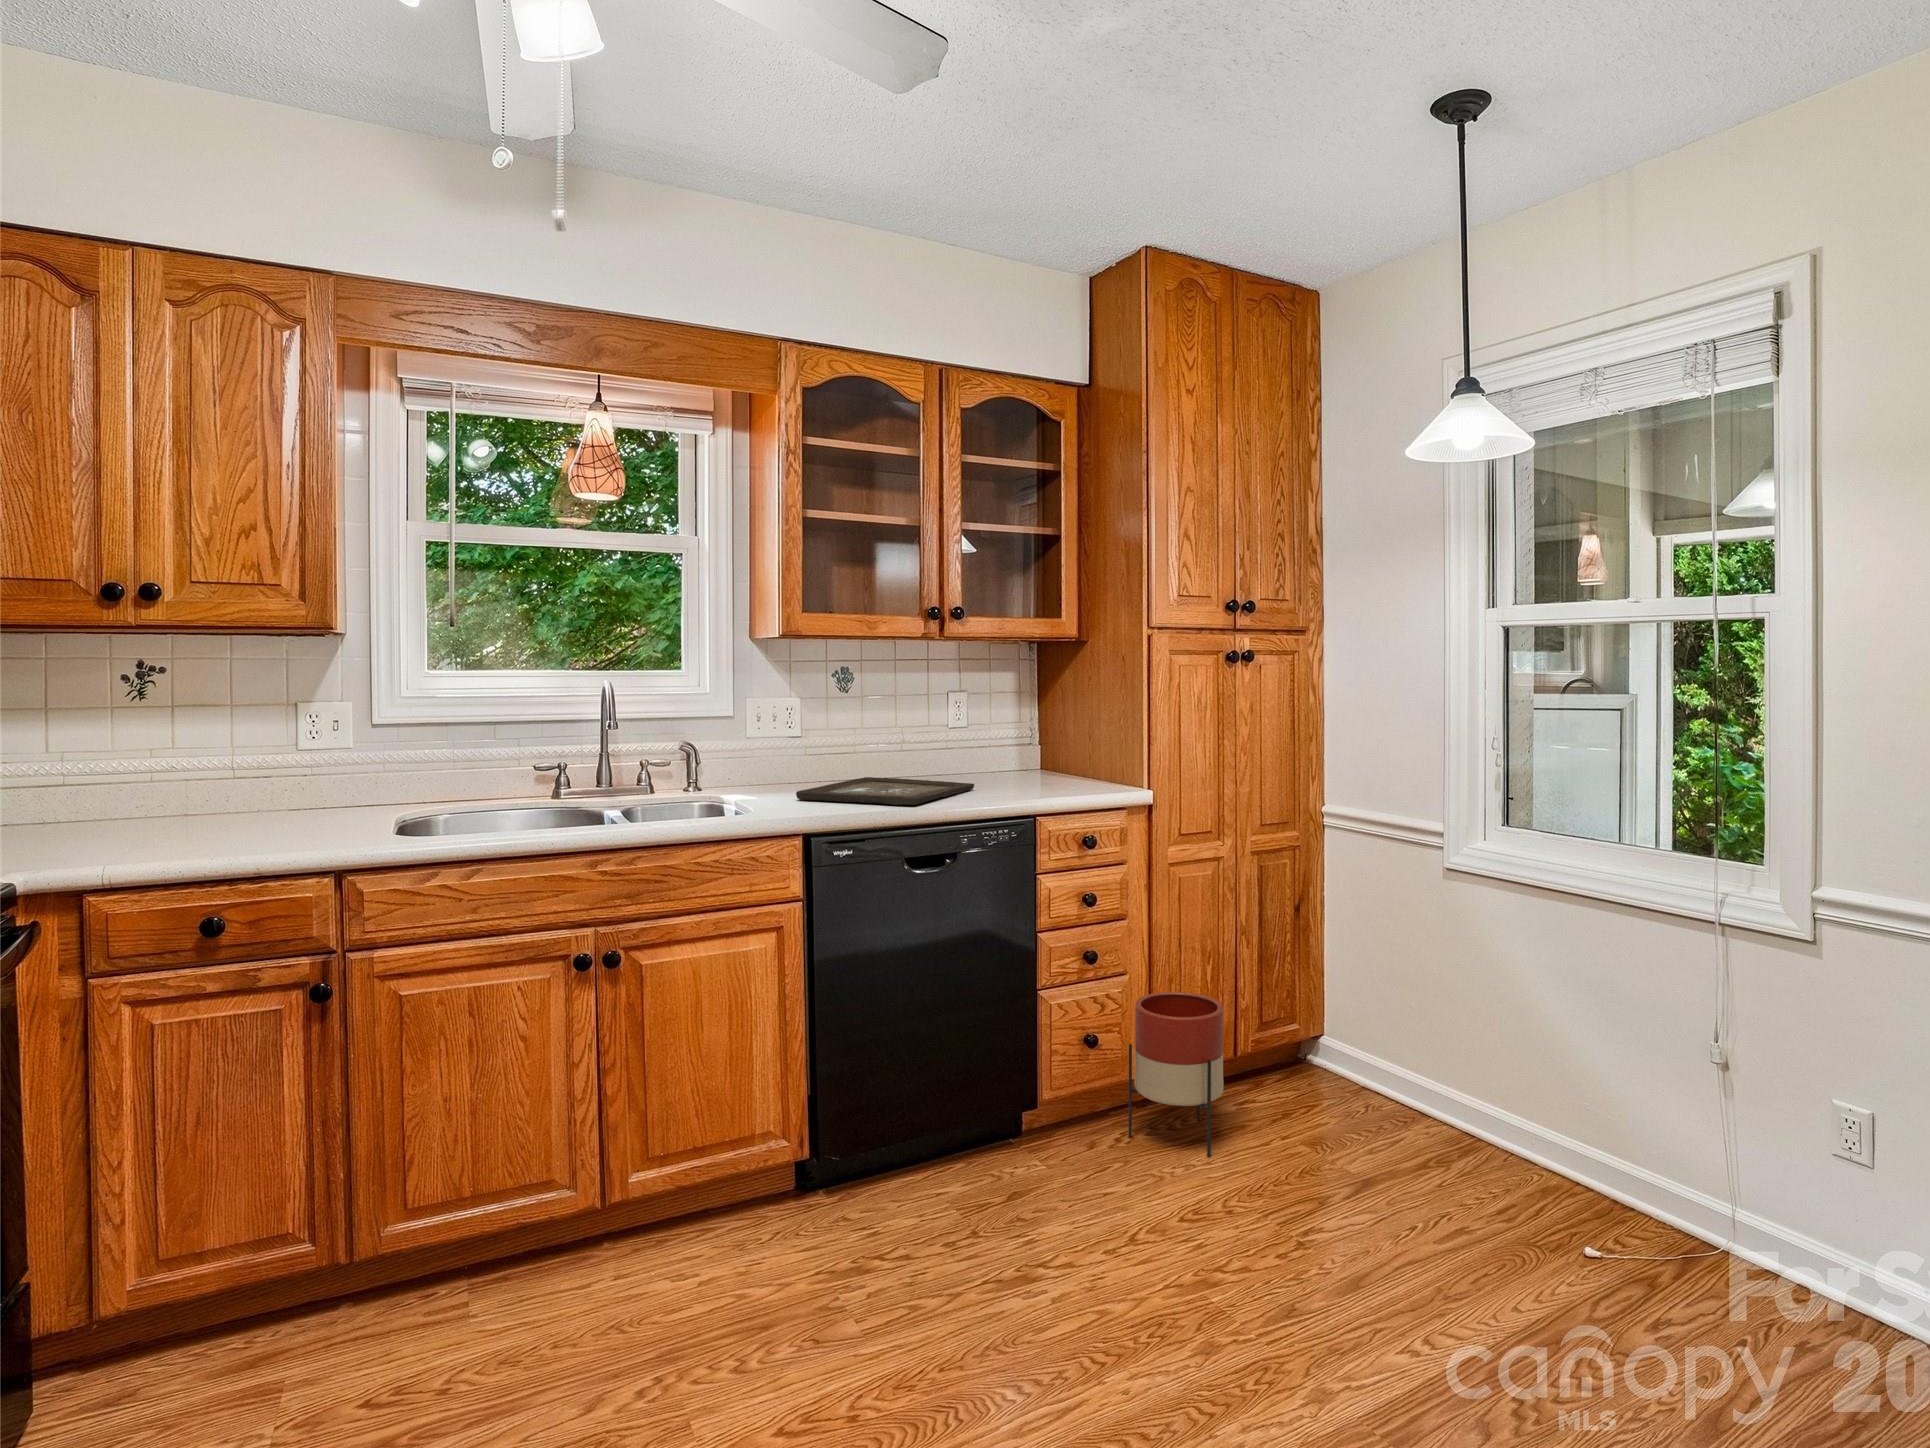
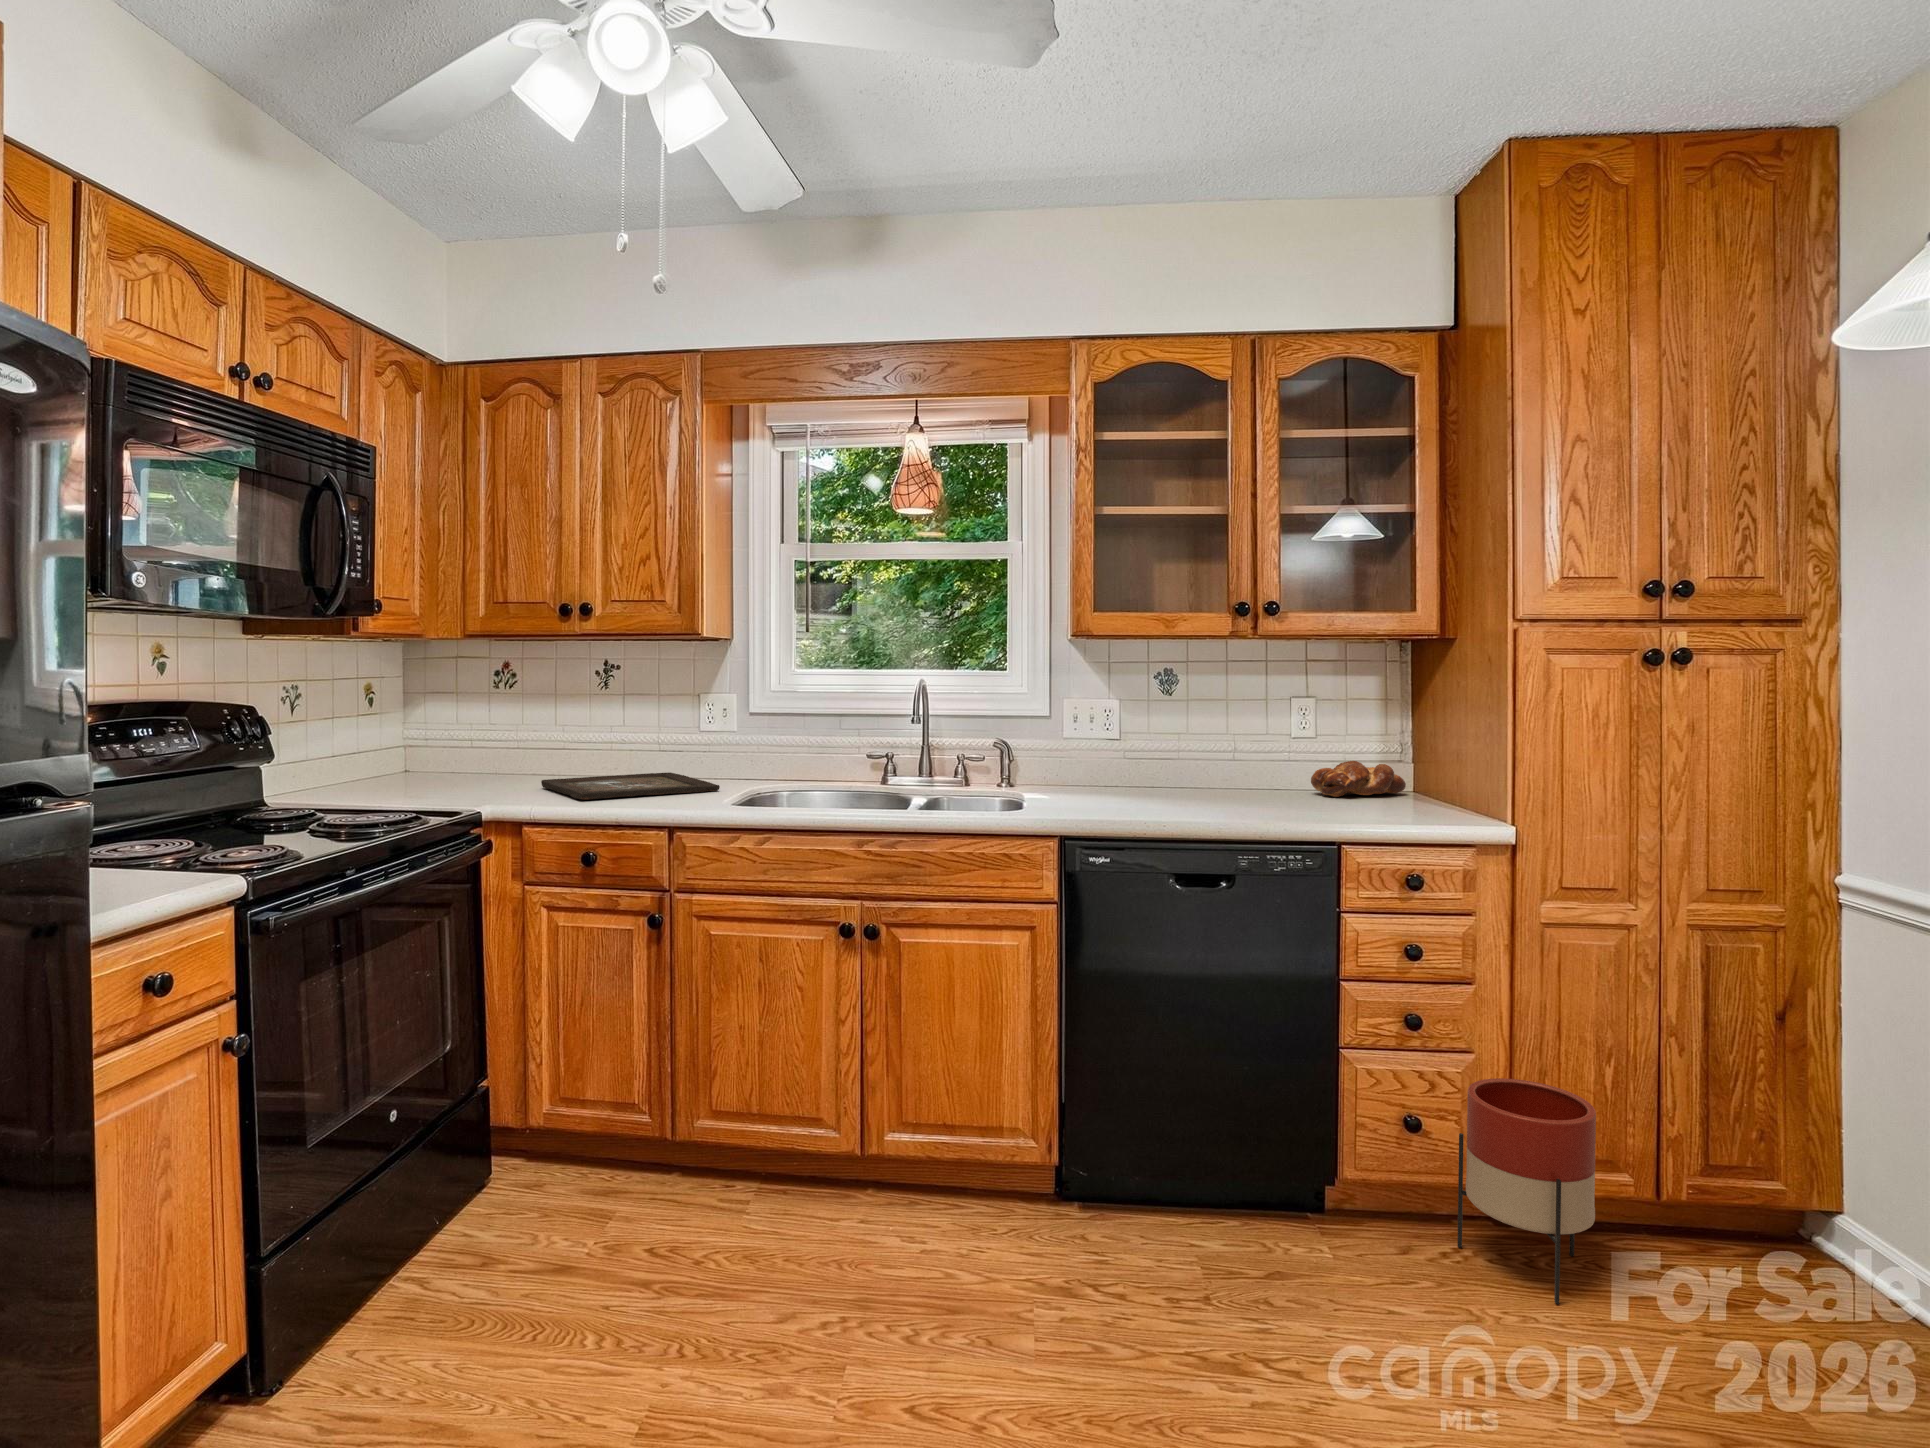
bread loaf: none [969,747,1039,780] -> present [1311,761,1406,797]
tray: present [796,777,974,805] -> present [541,772,720,800]

